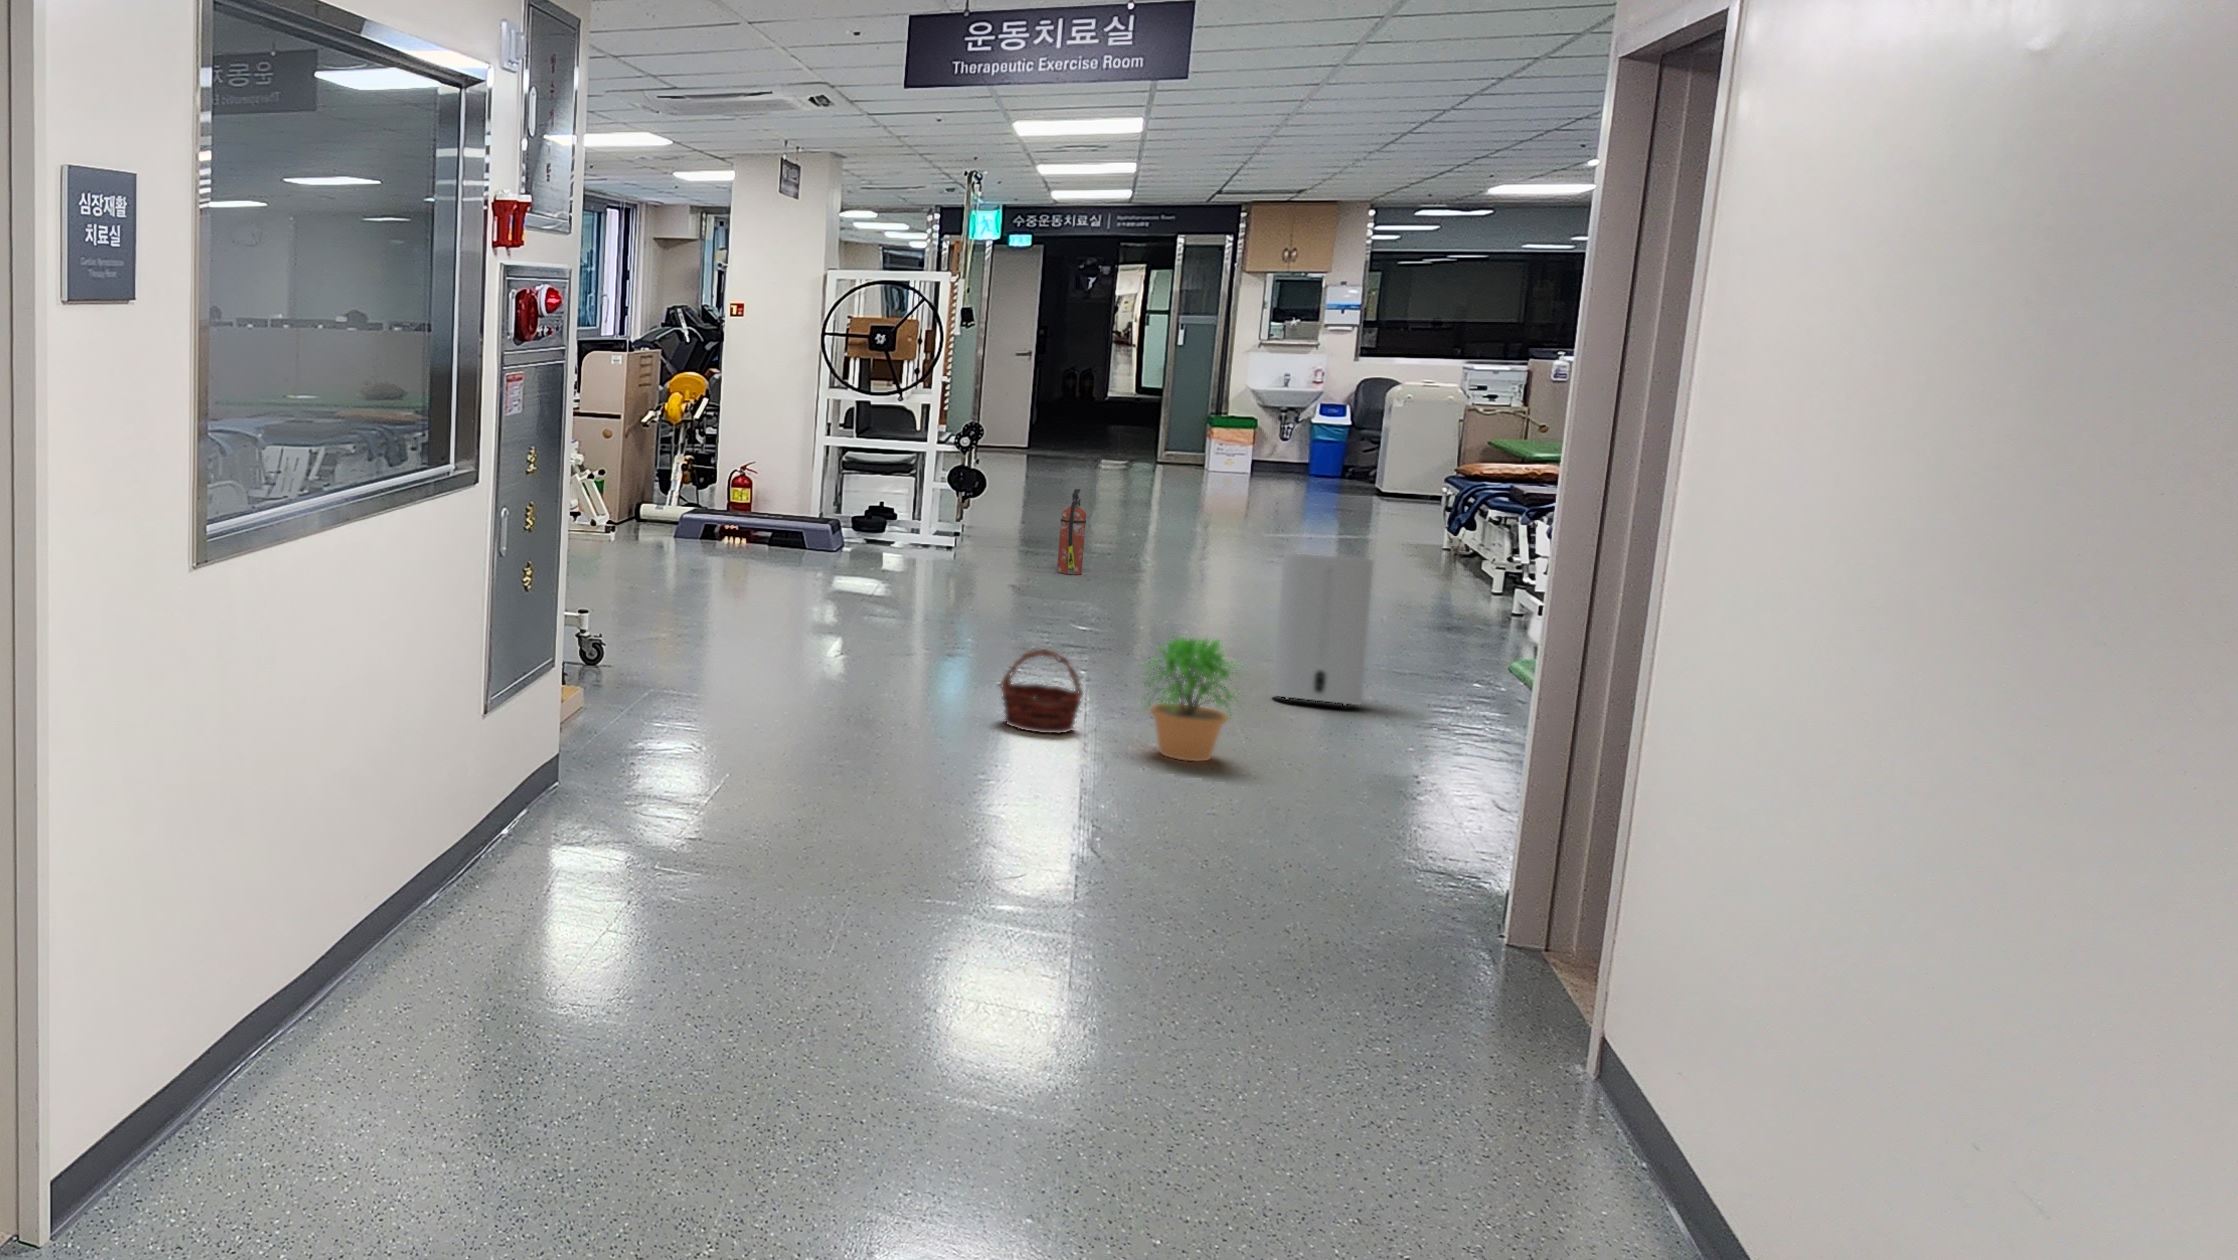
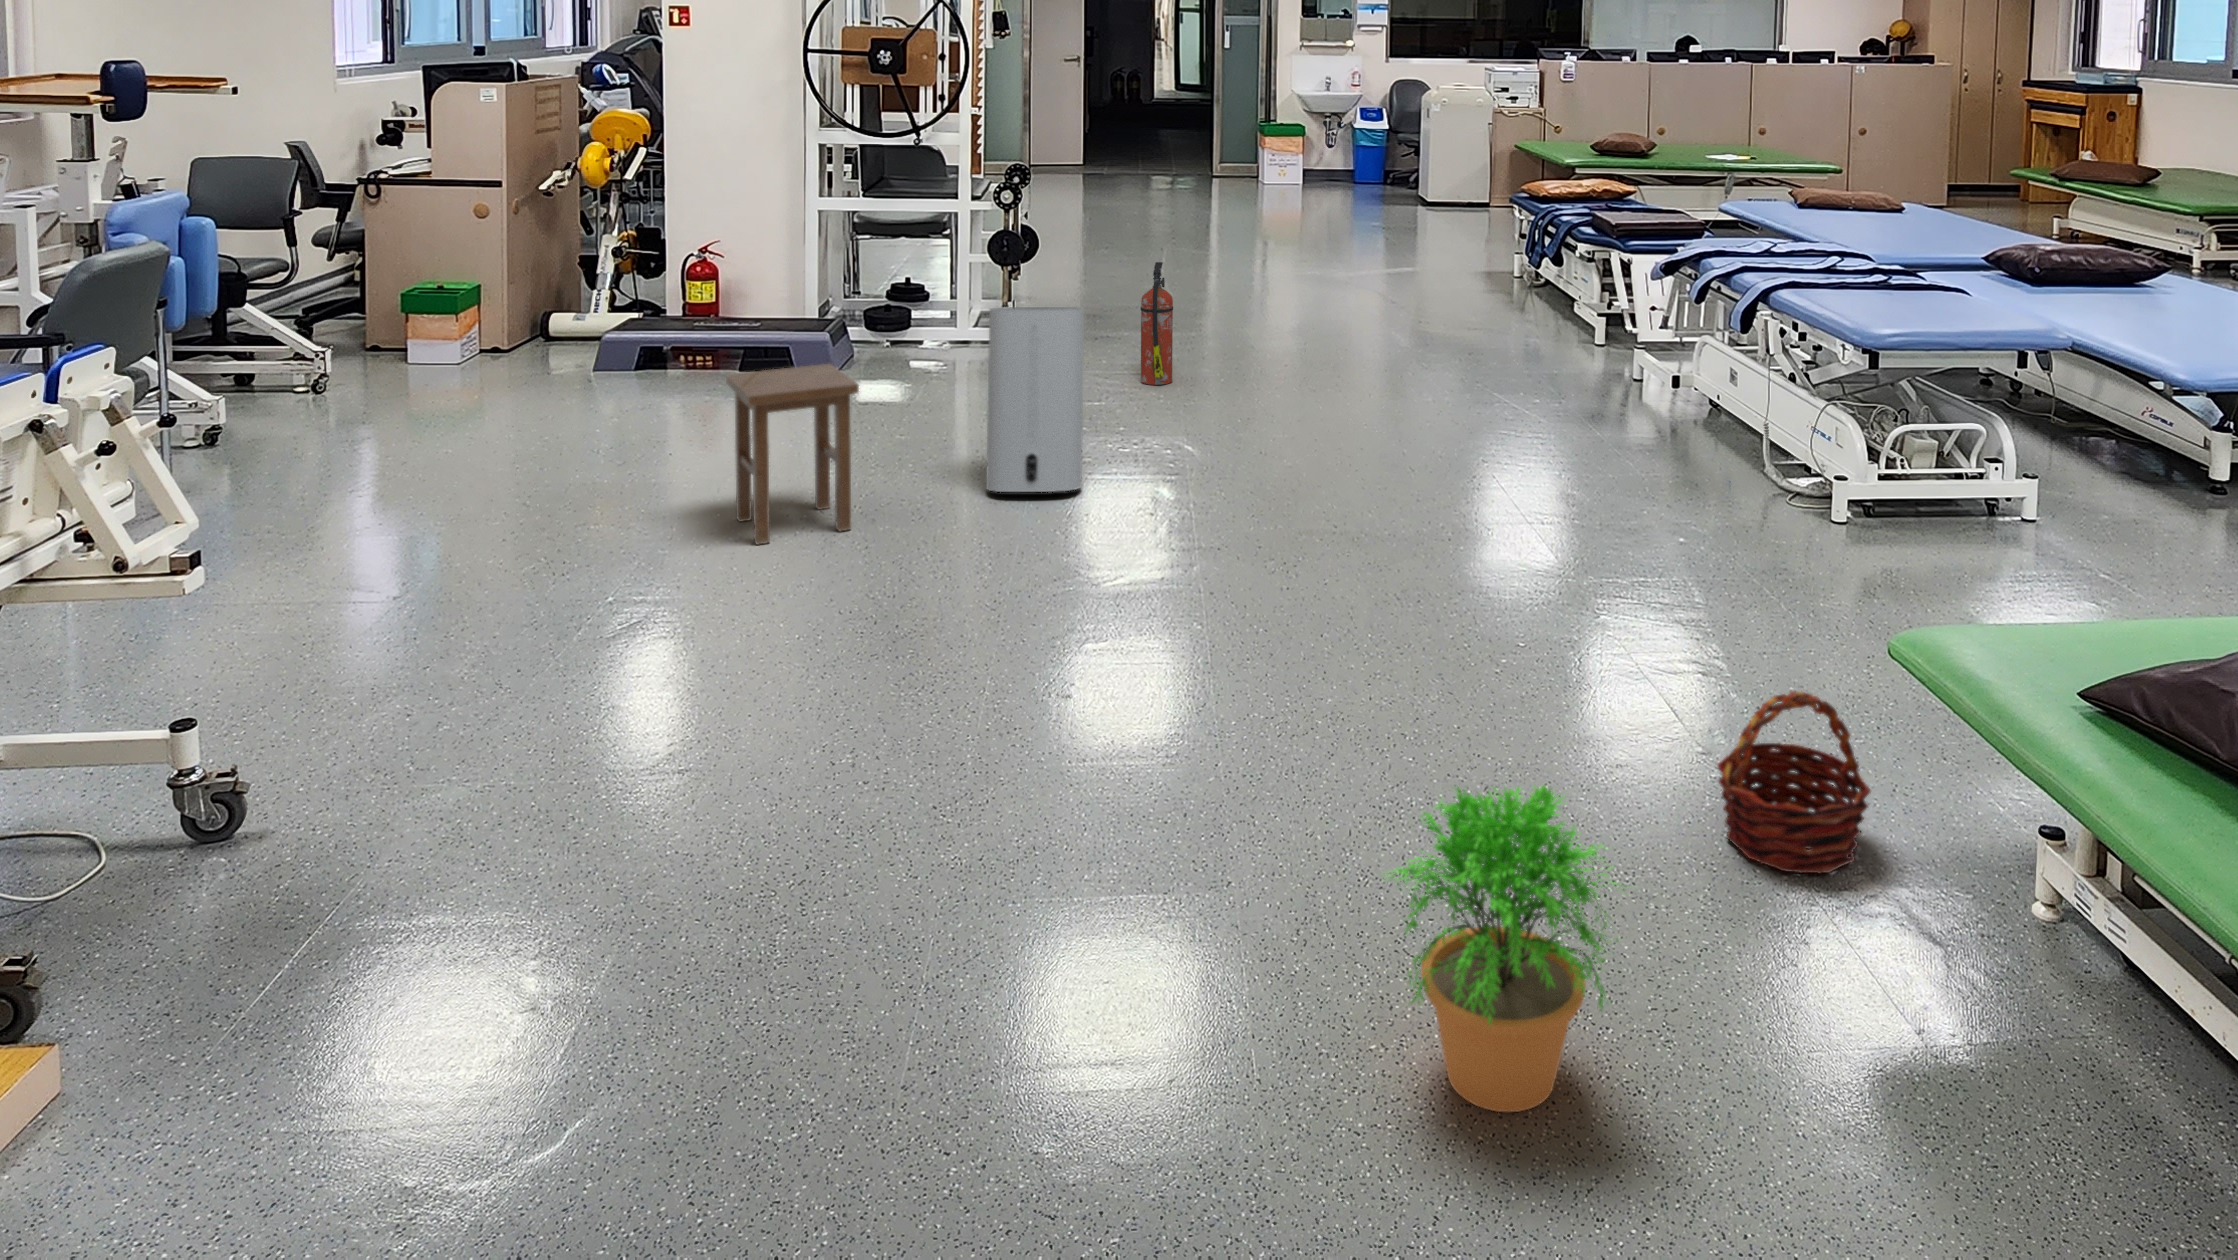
stool: none [796,513,875,605] -> present [726,364,859,545]
air purifier: present [1272,553,1373,705] -> present [986,307,1084,492]
basket: present [1000,649,1083,733] -> present [1717,691,1871,873]

